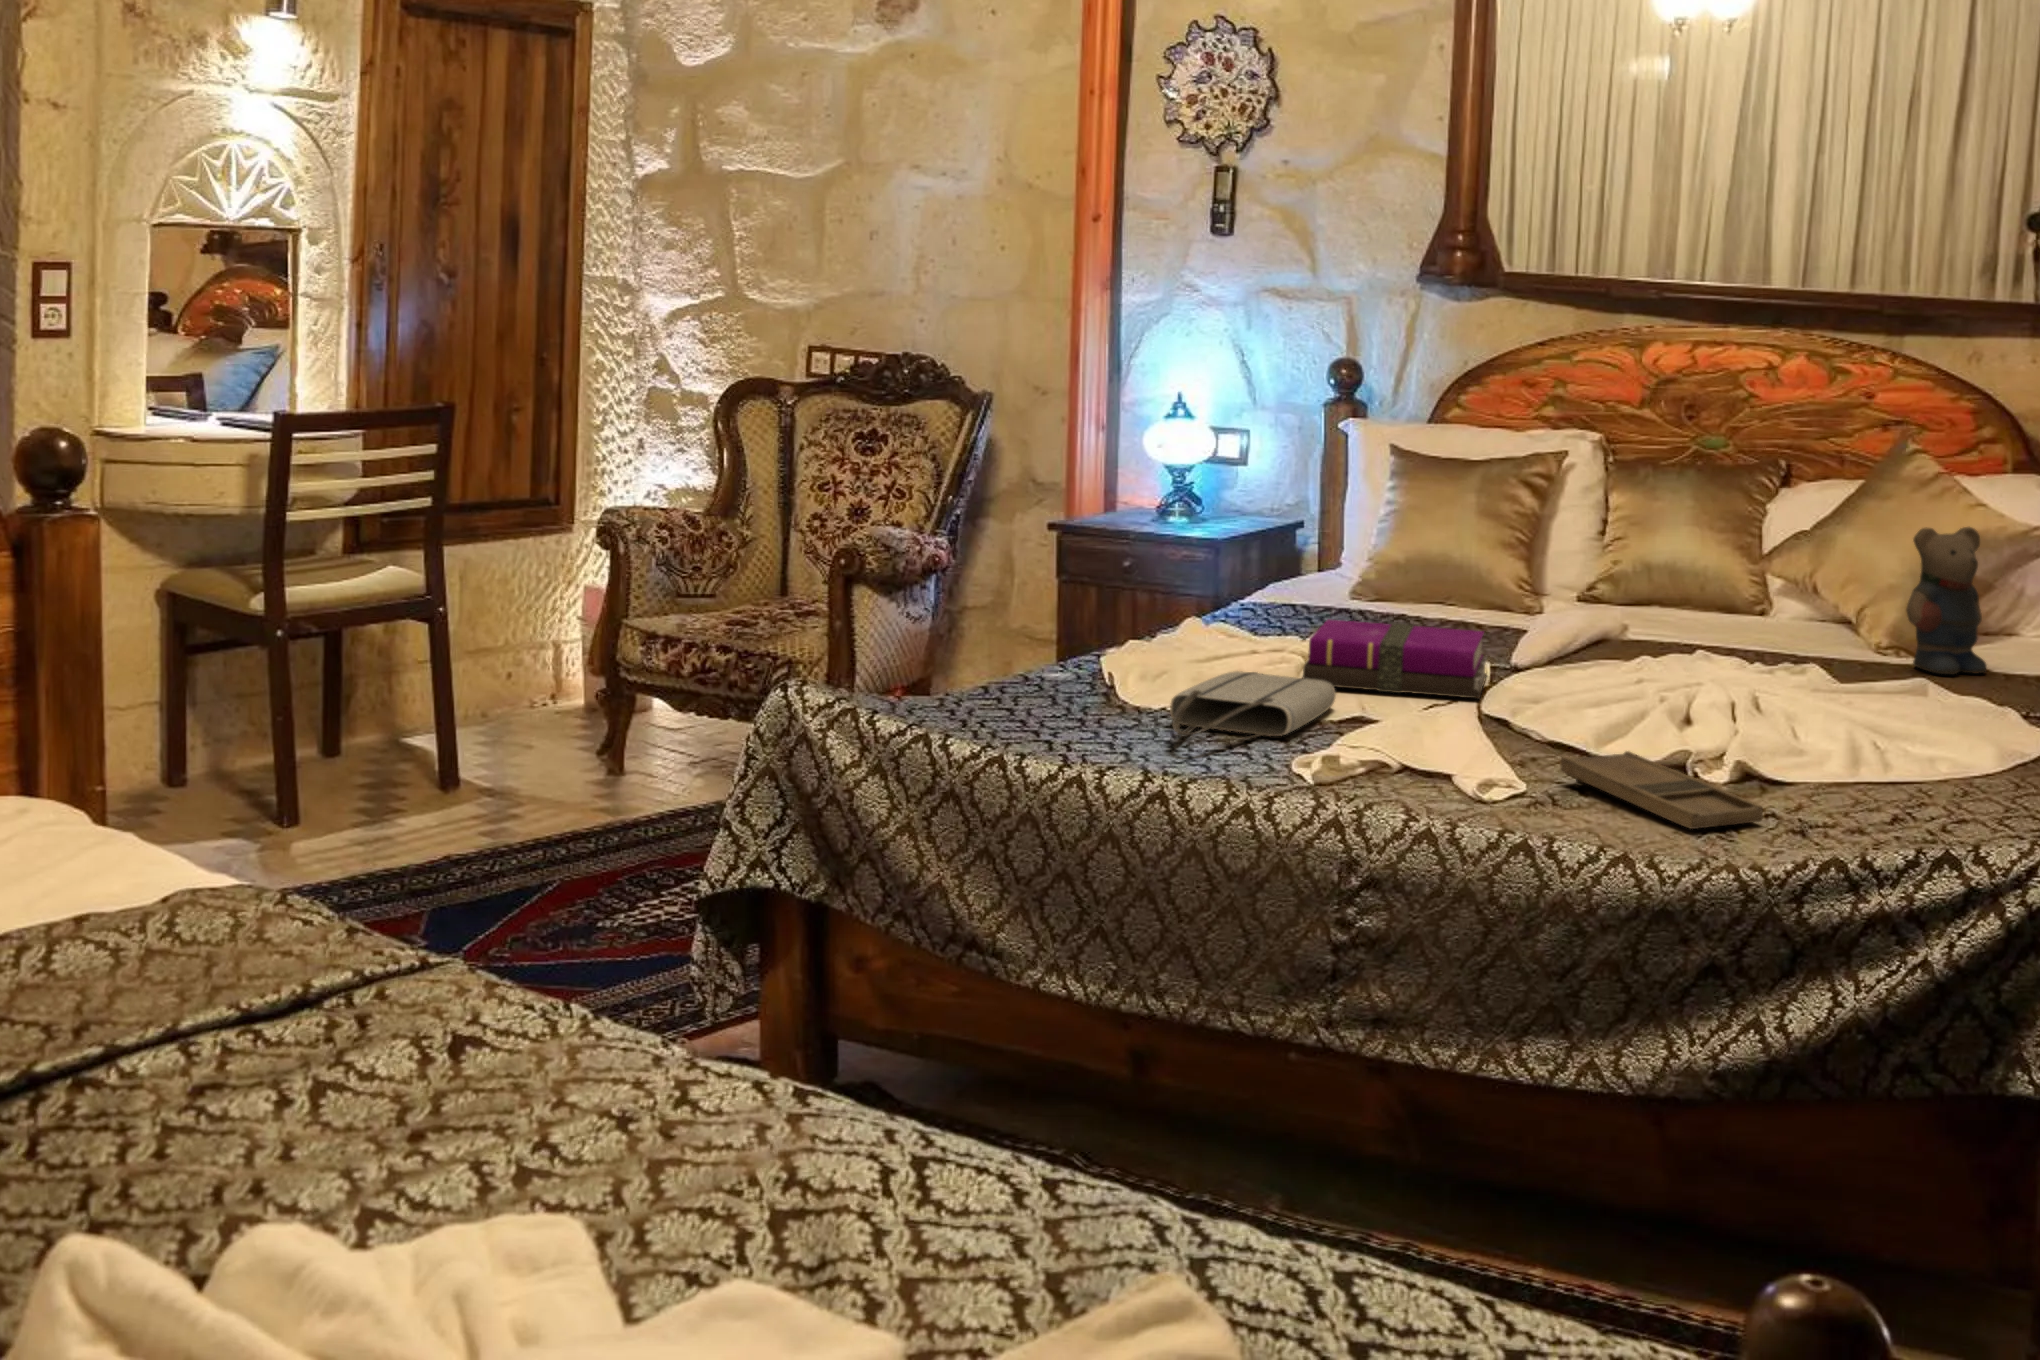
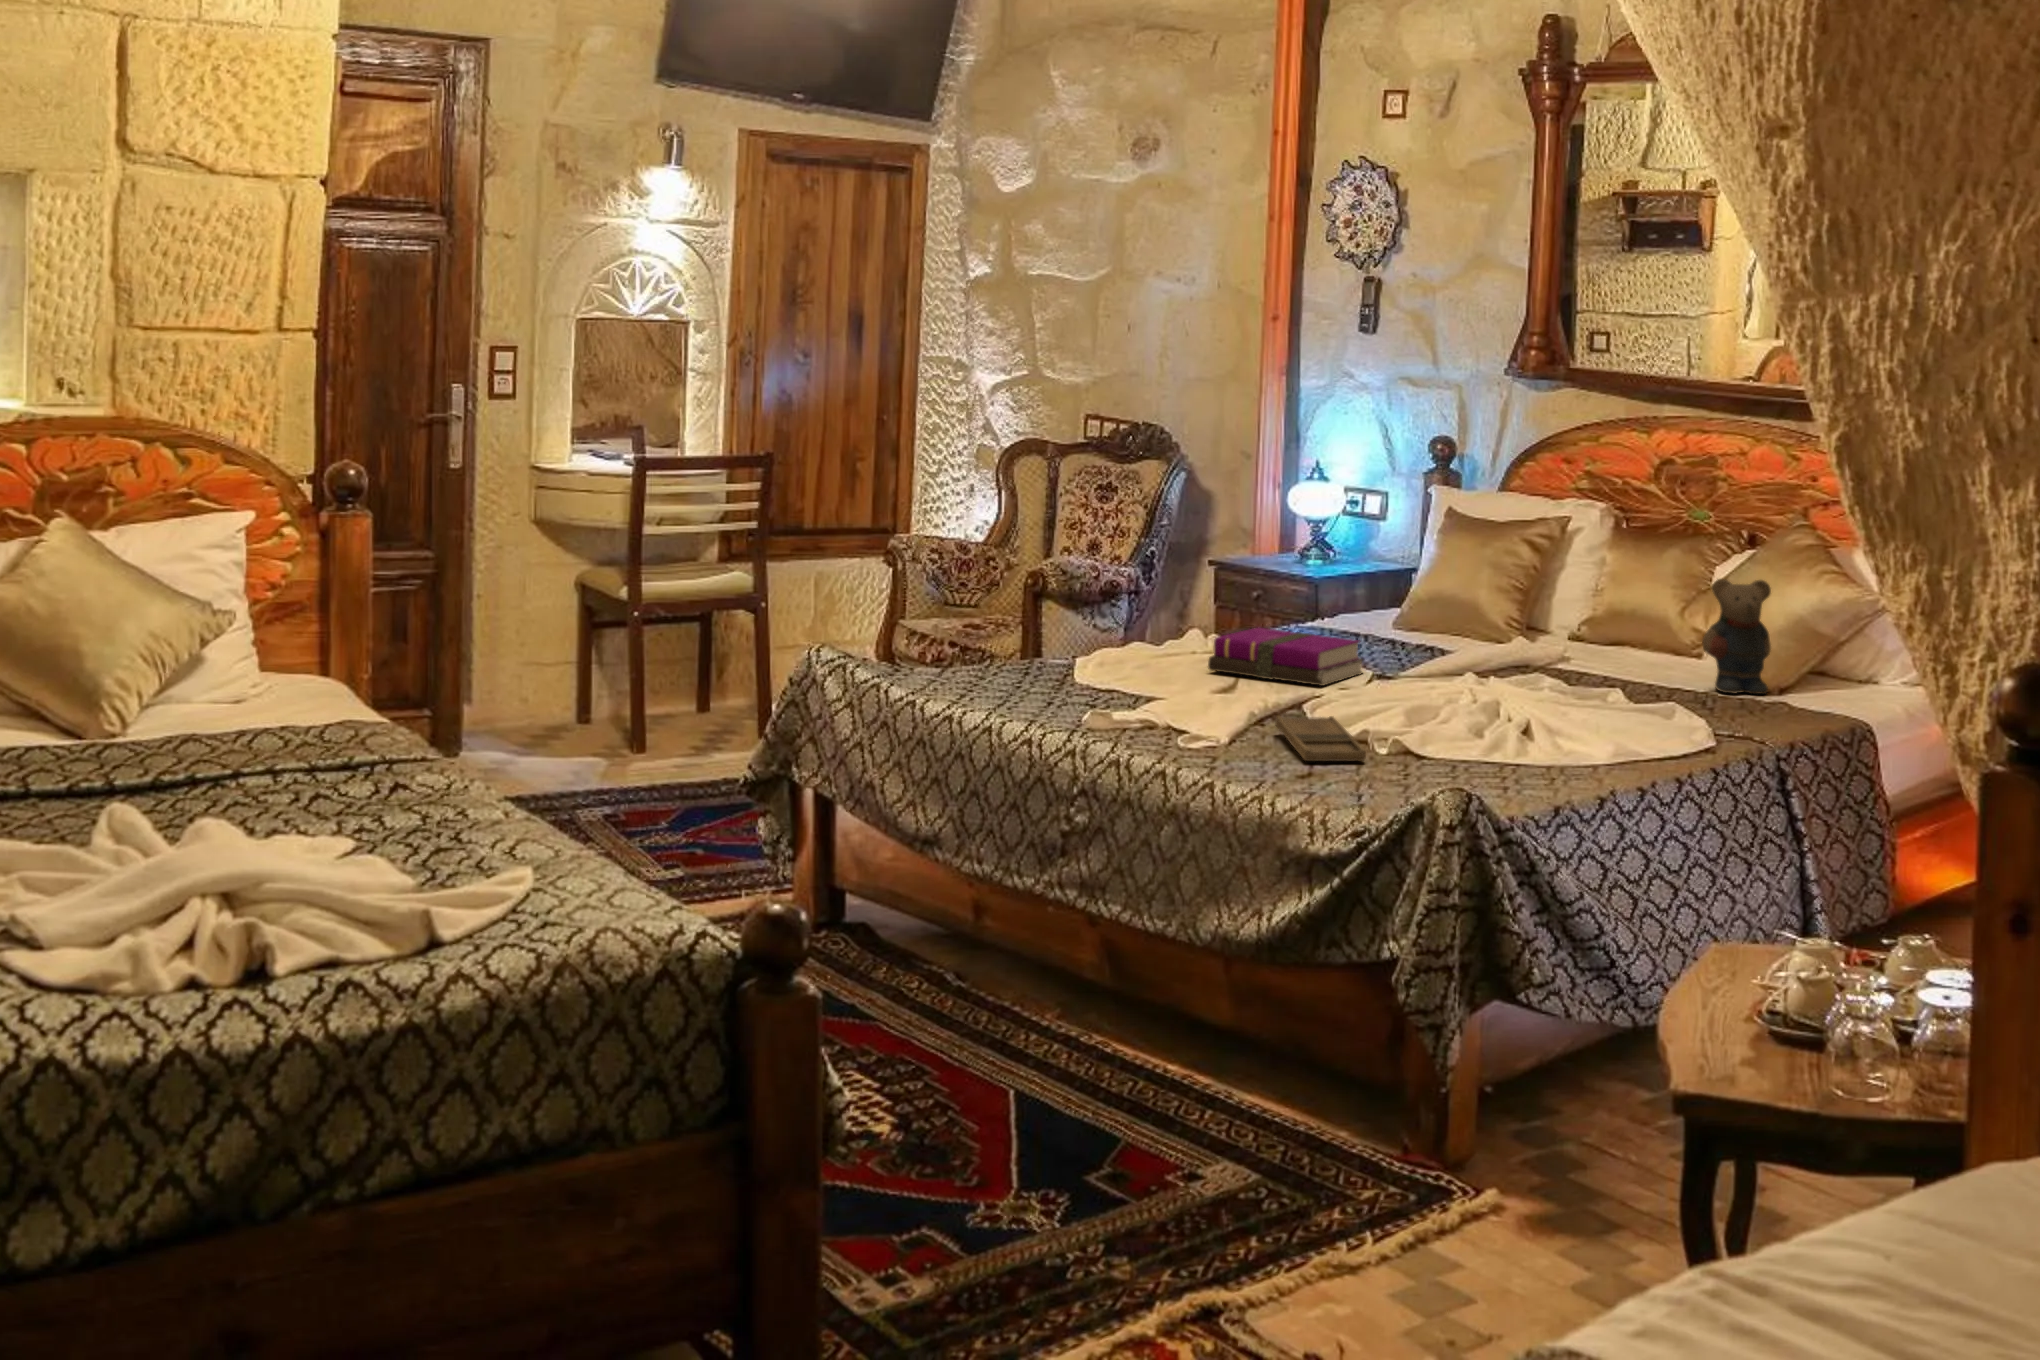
tote bag: present [1170,671,1336,741] -> none [1046,657,1208,696]

